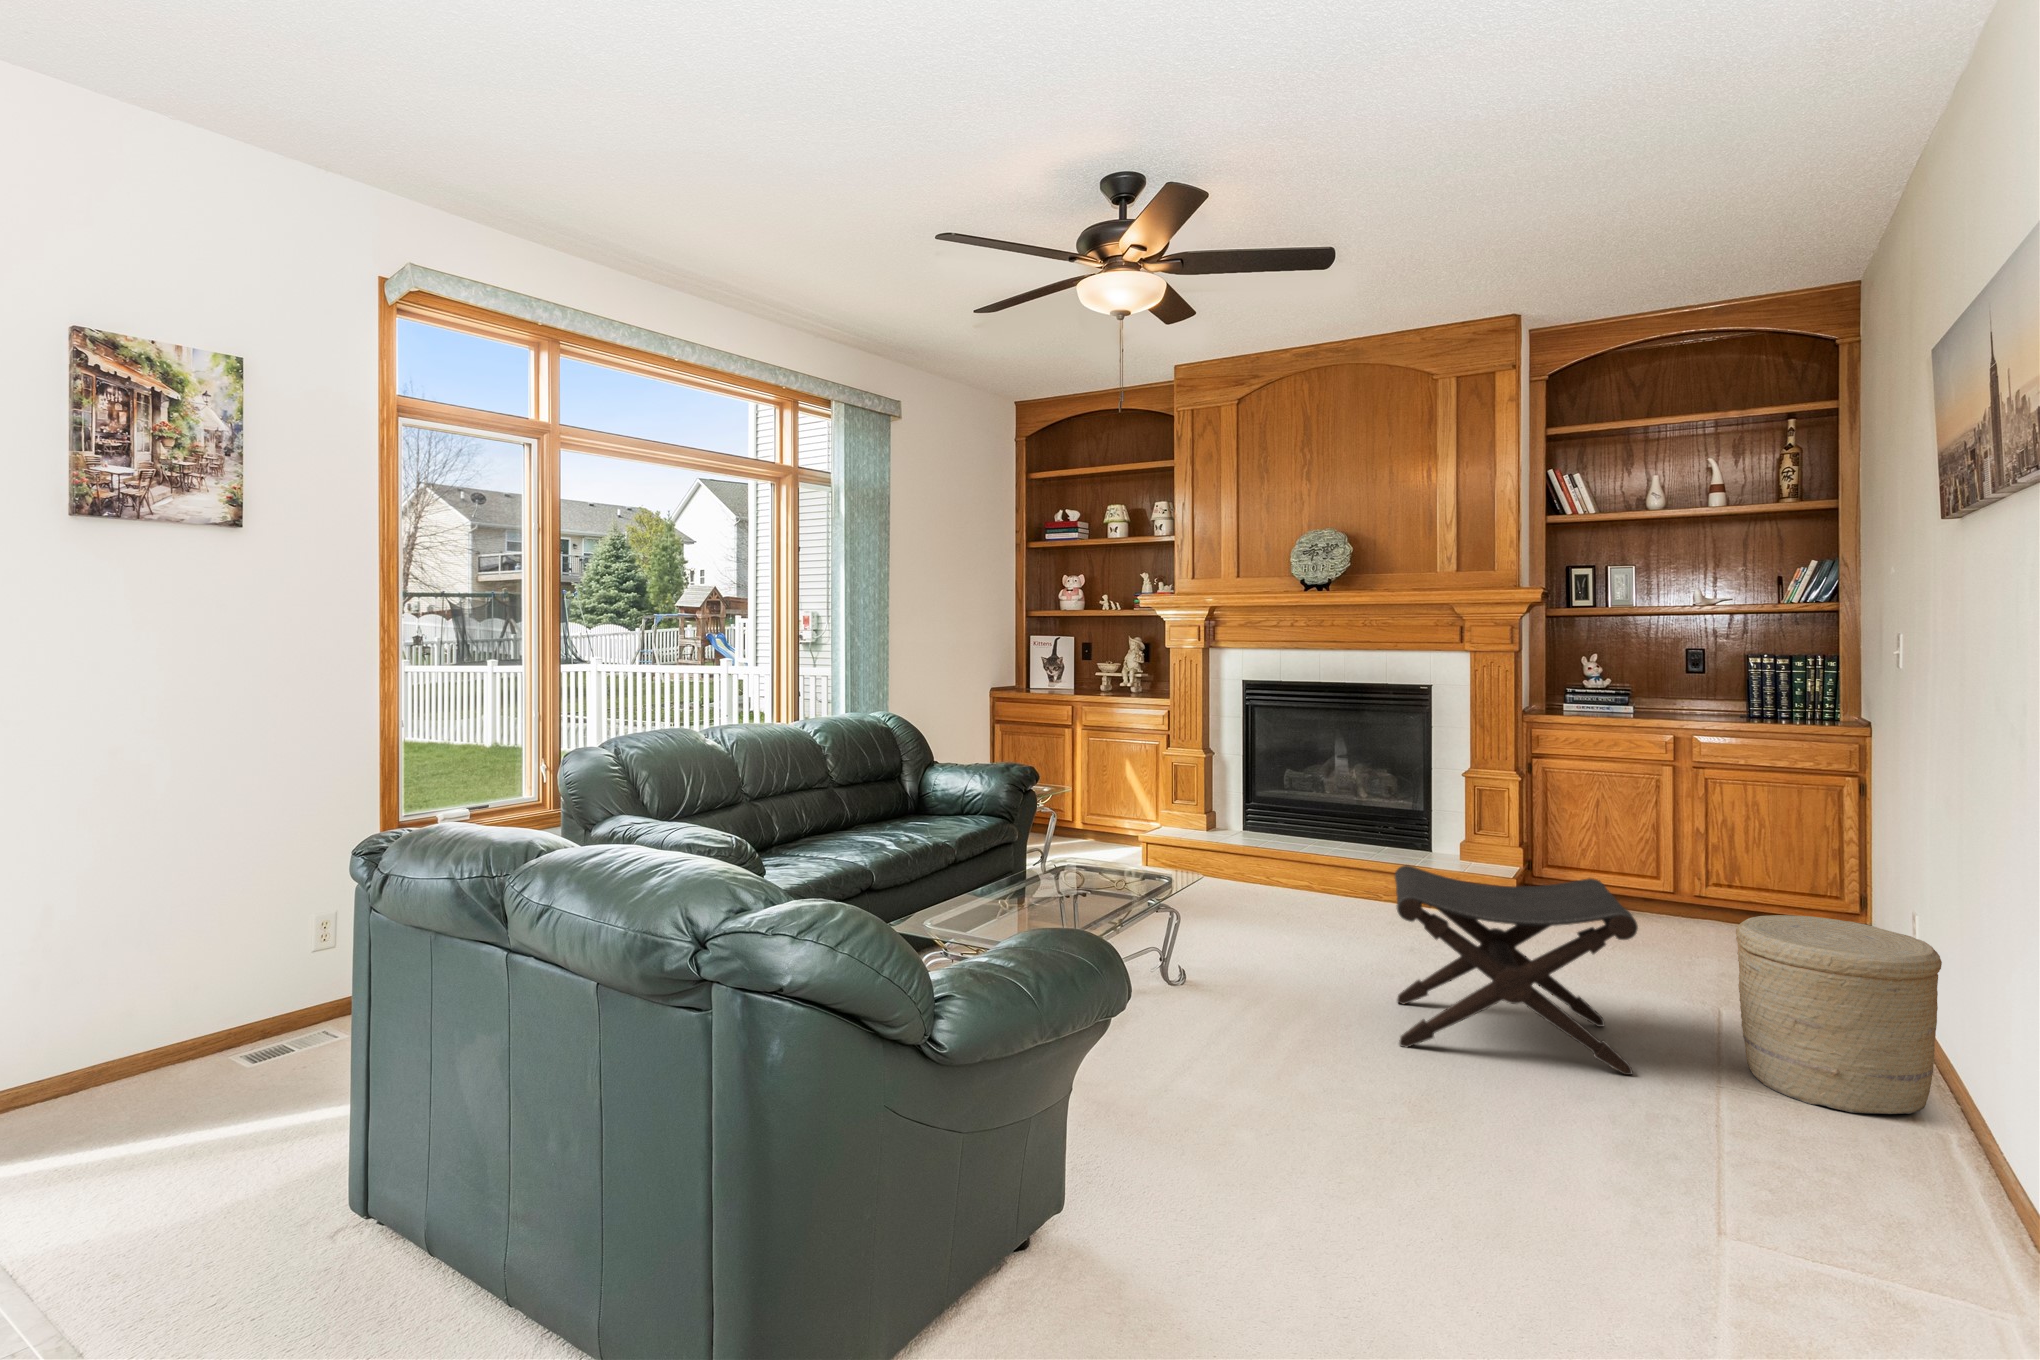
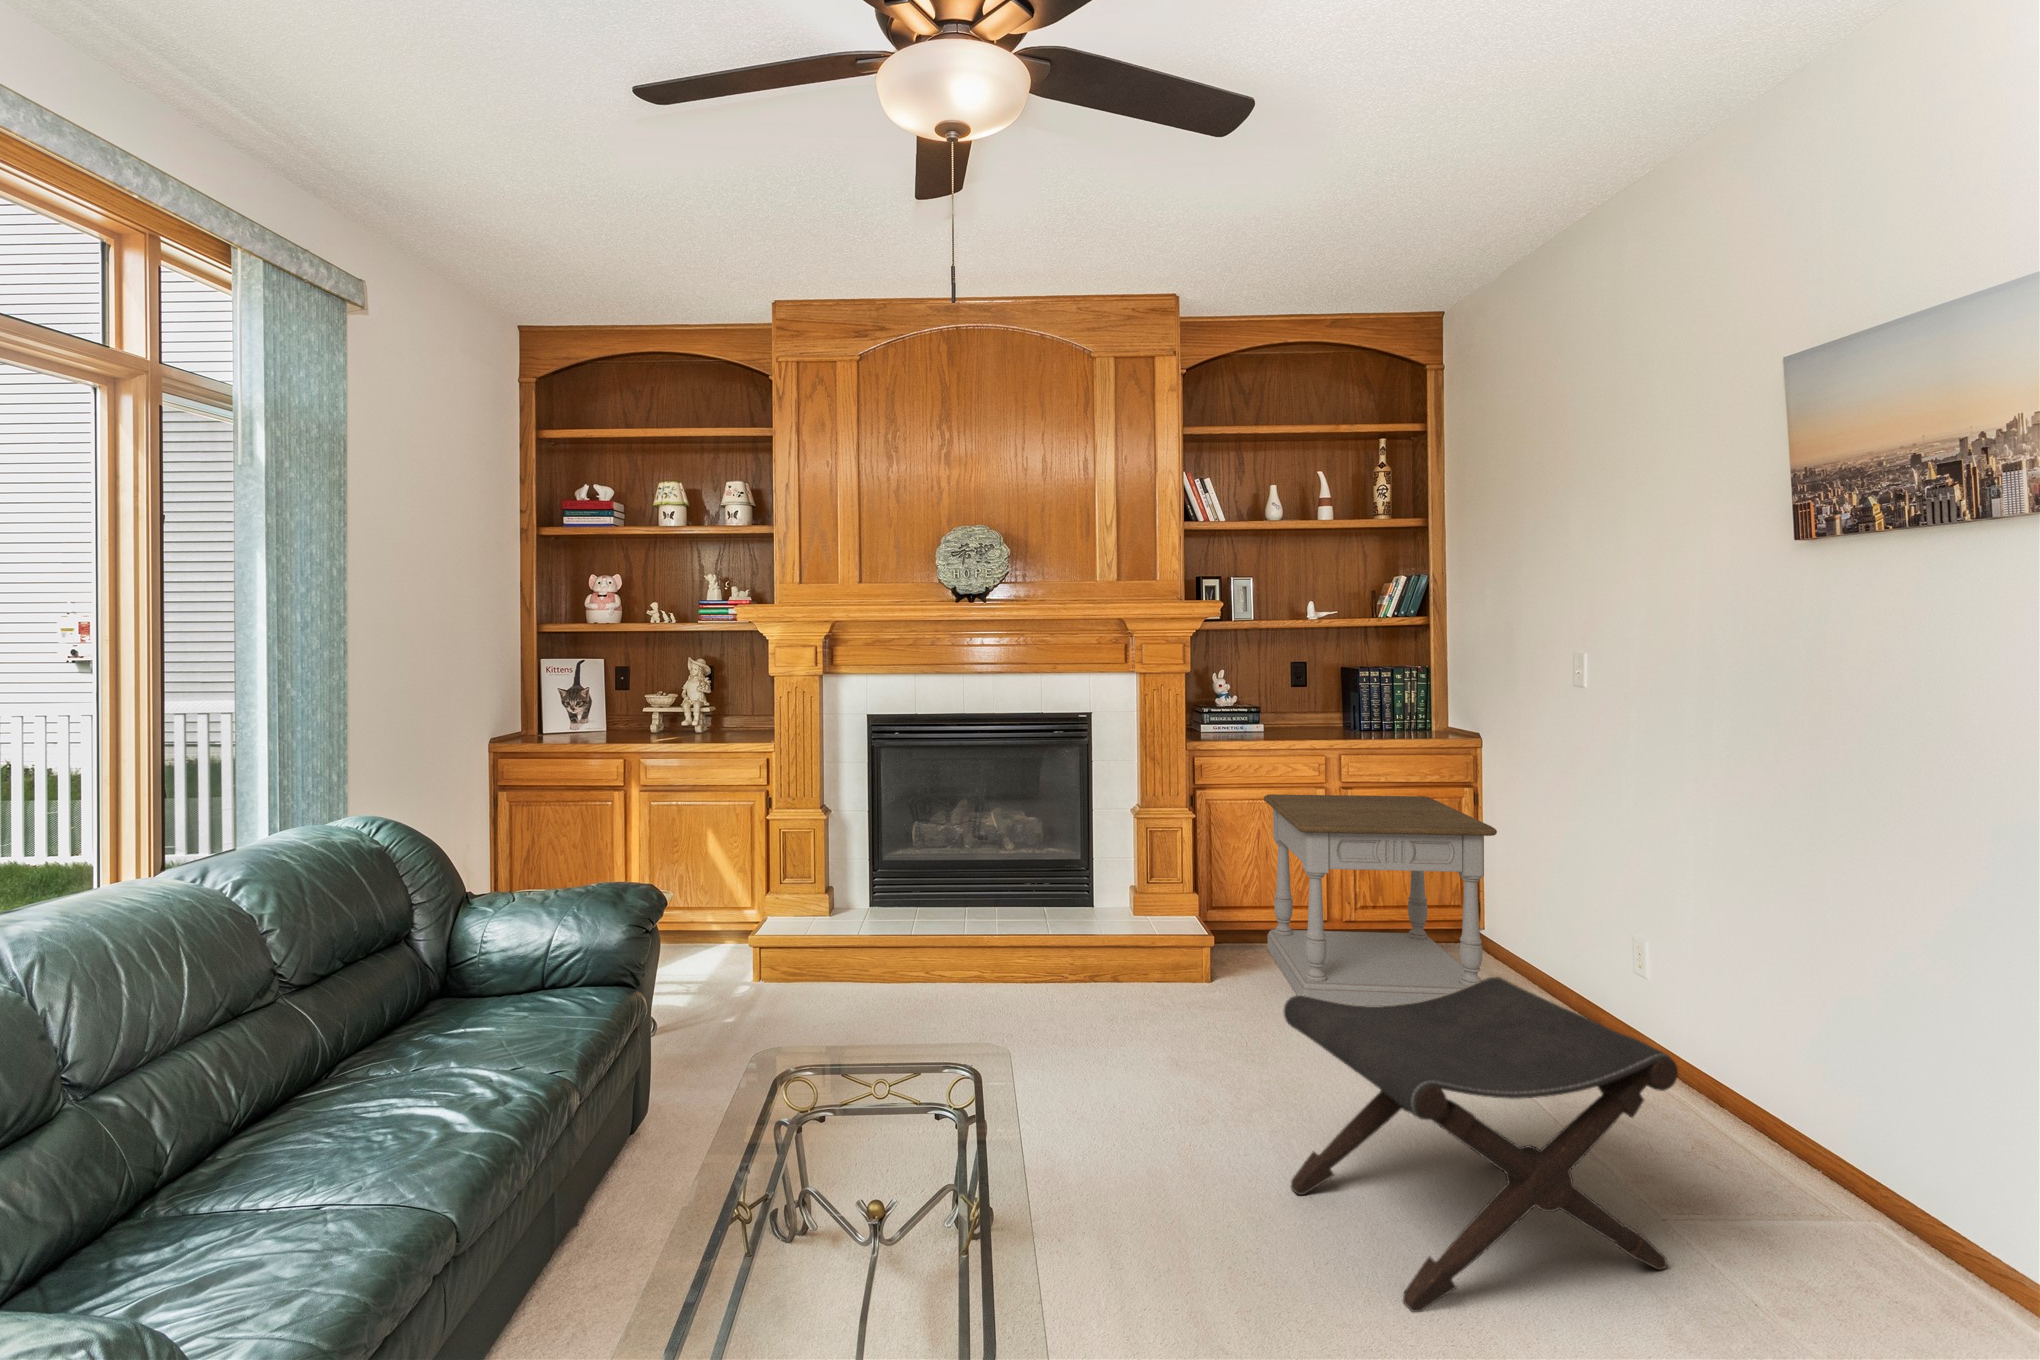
side table: none [1572,768,1790,975] -> present [1264,794,1497,1006]
woven basket: present [1736,915,1942,1114] -> none [1678,993,1929,1256]

